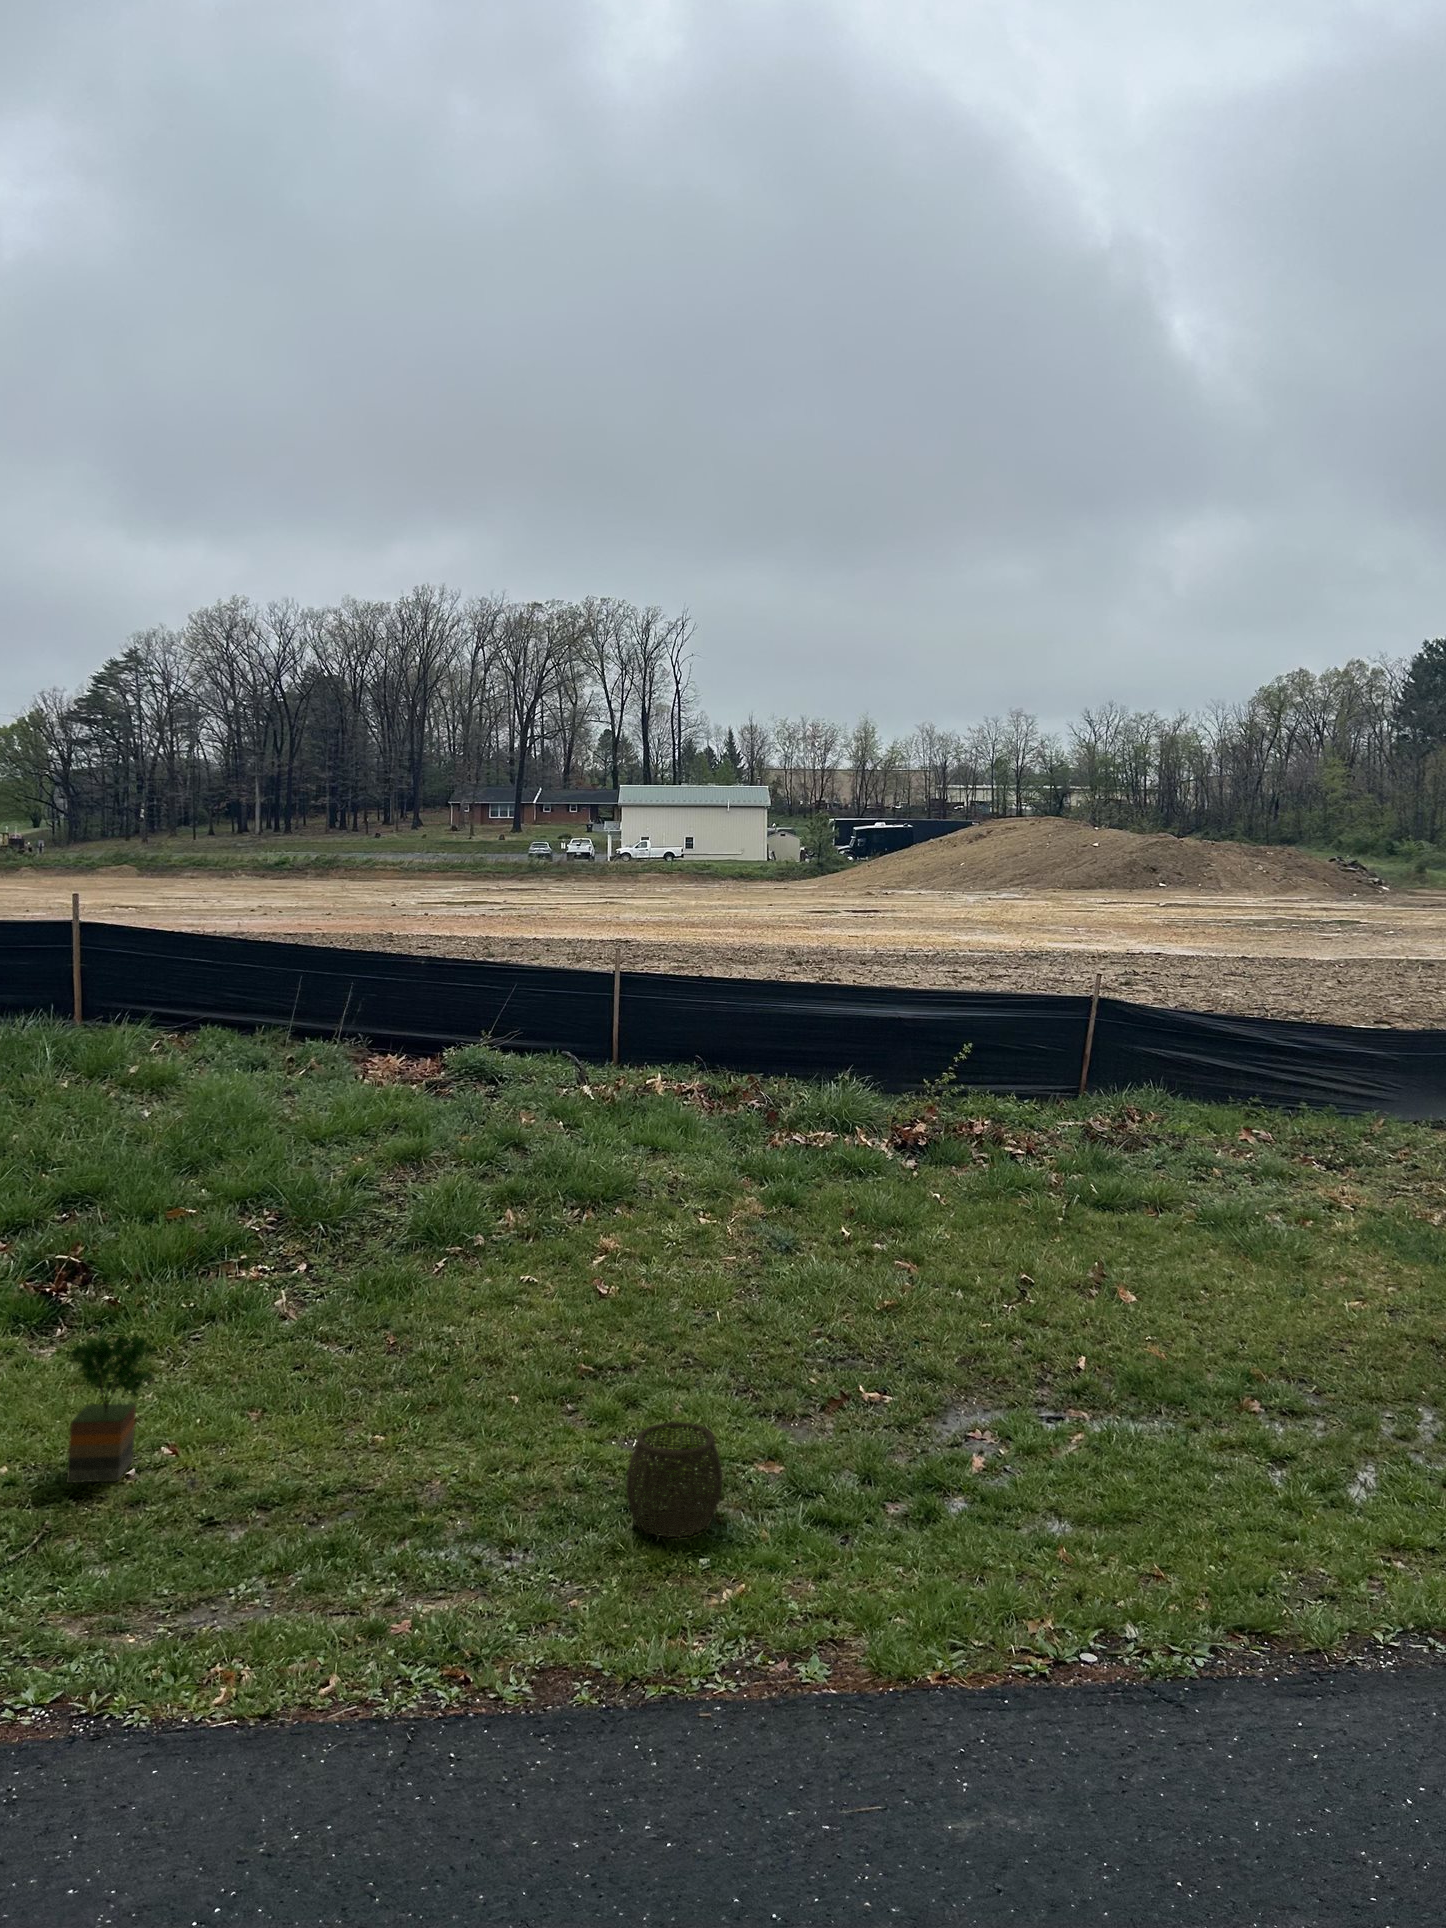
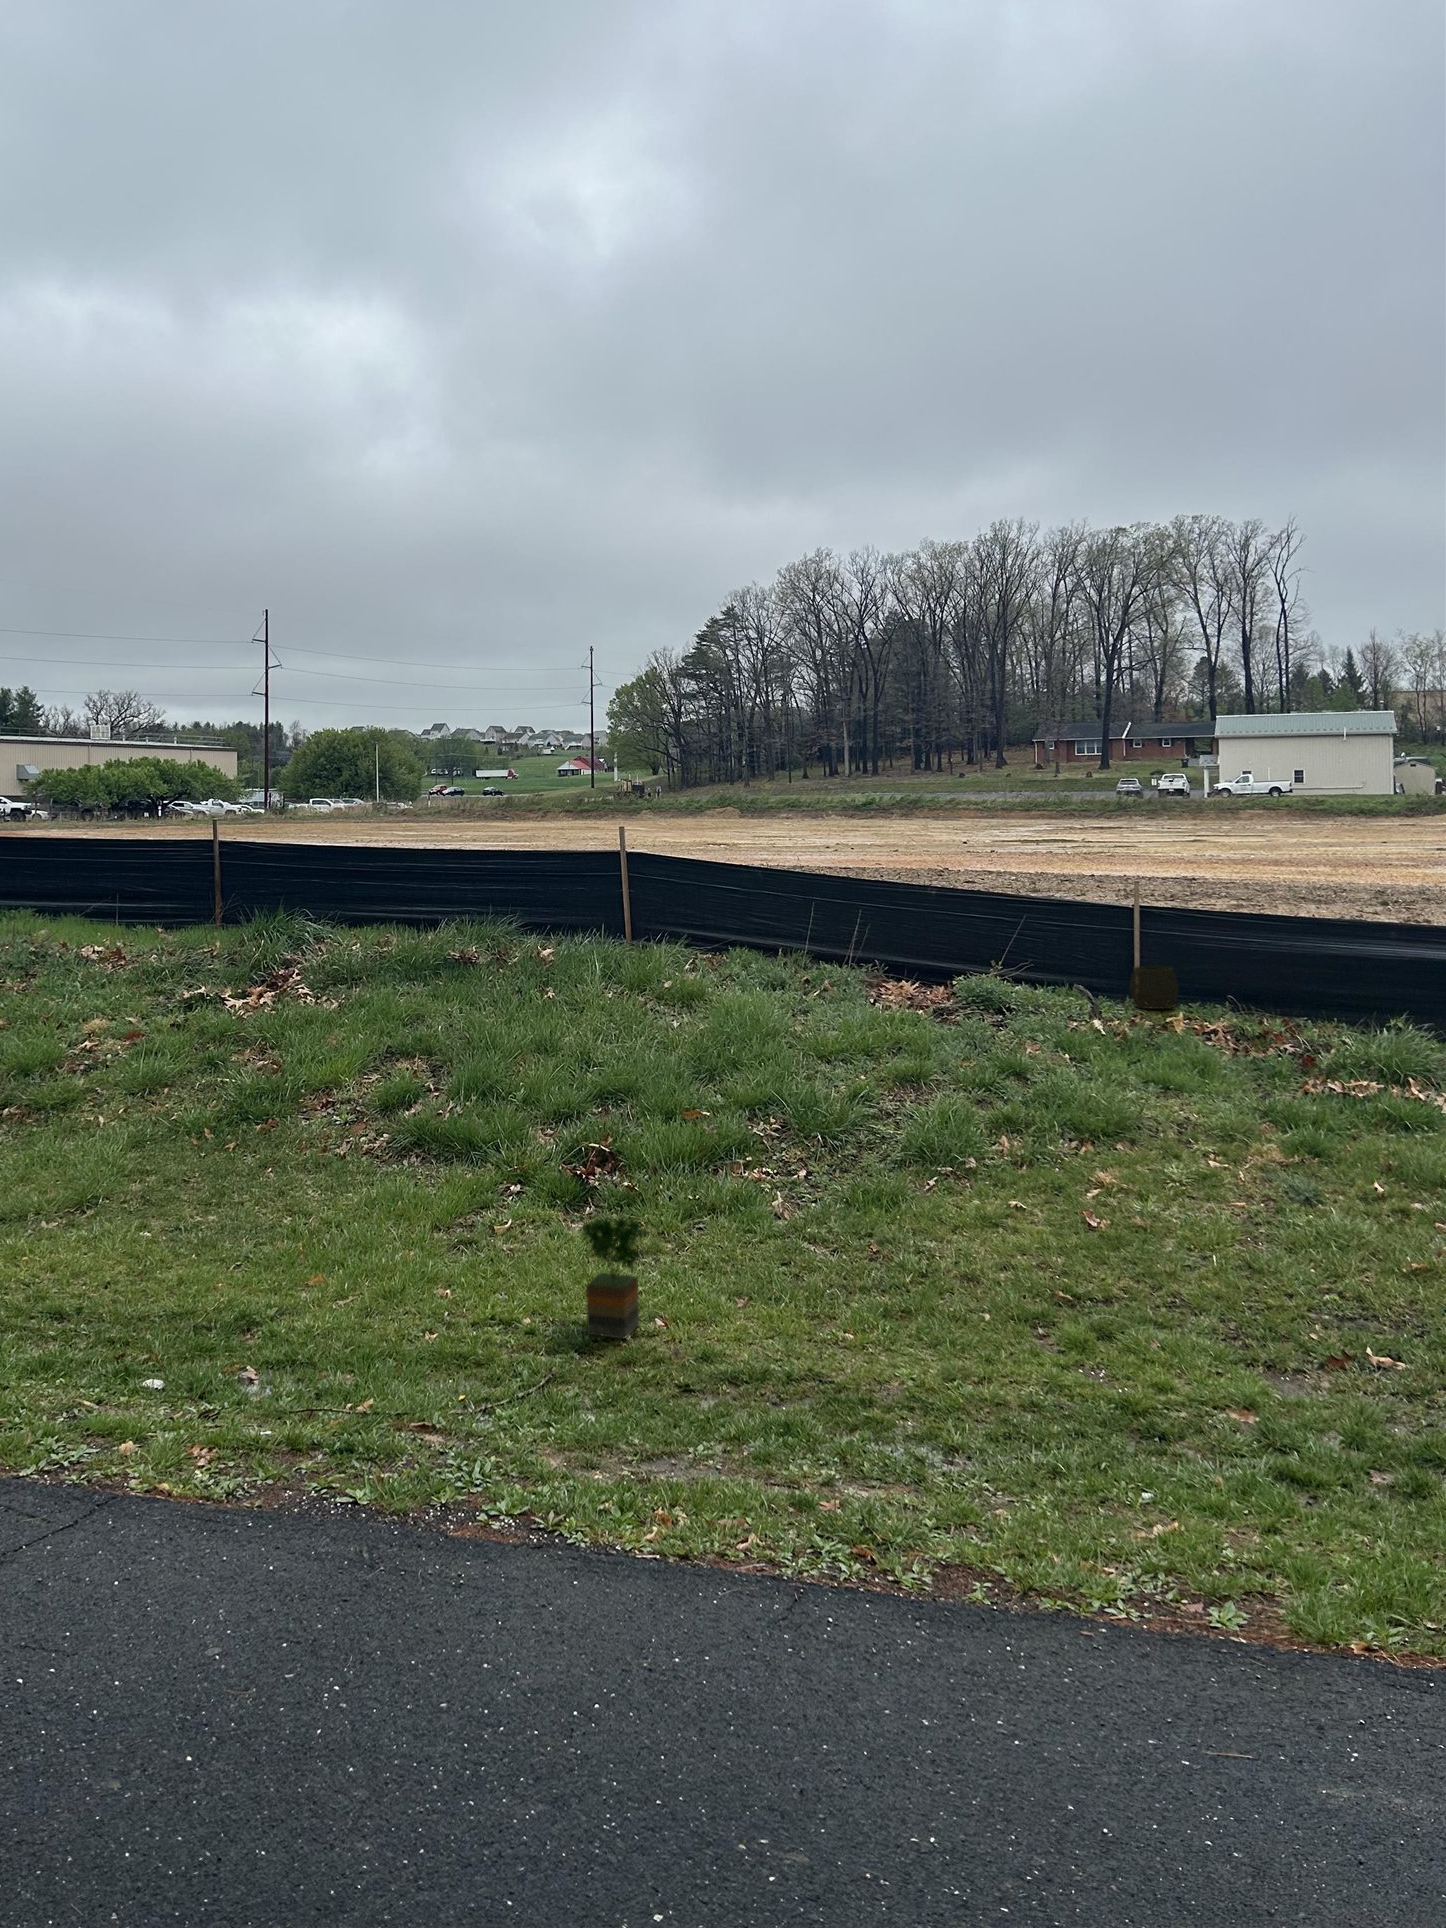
woven basket: present [626,1422,723,1537] -> present [1130,966,1178,1009]

